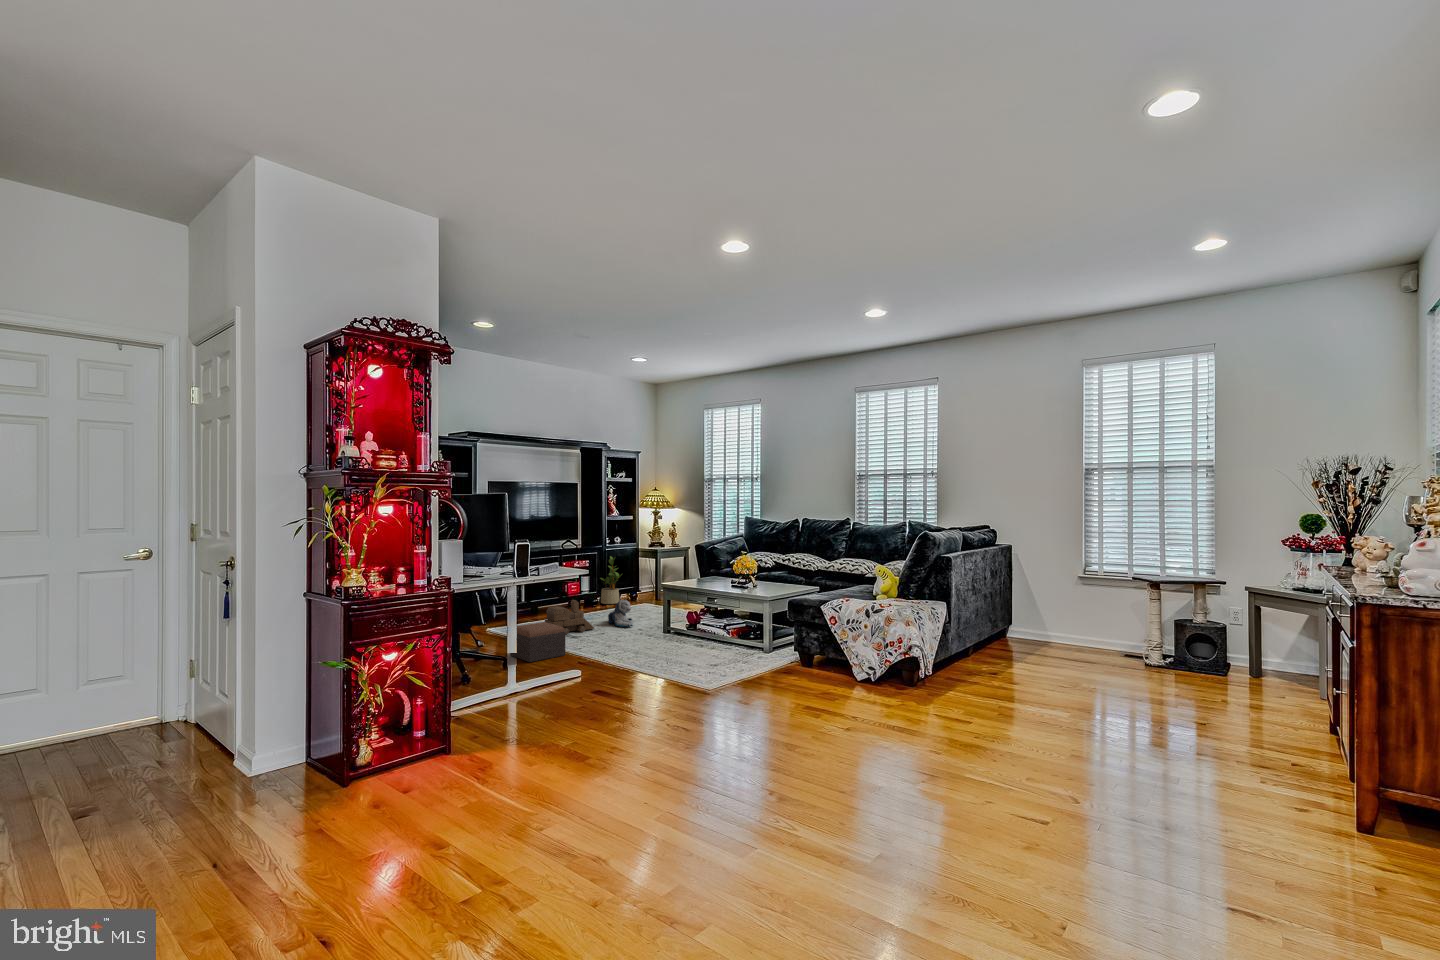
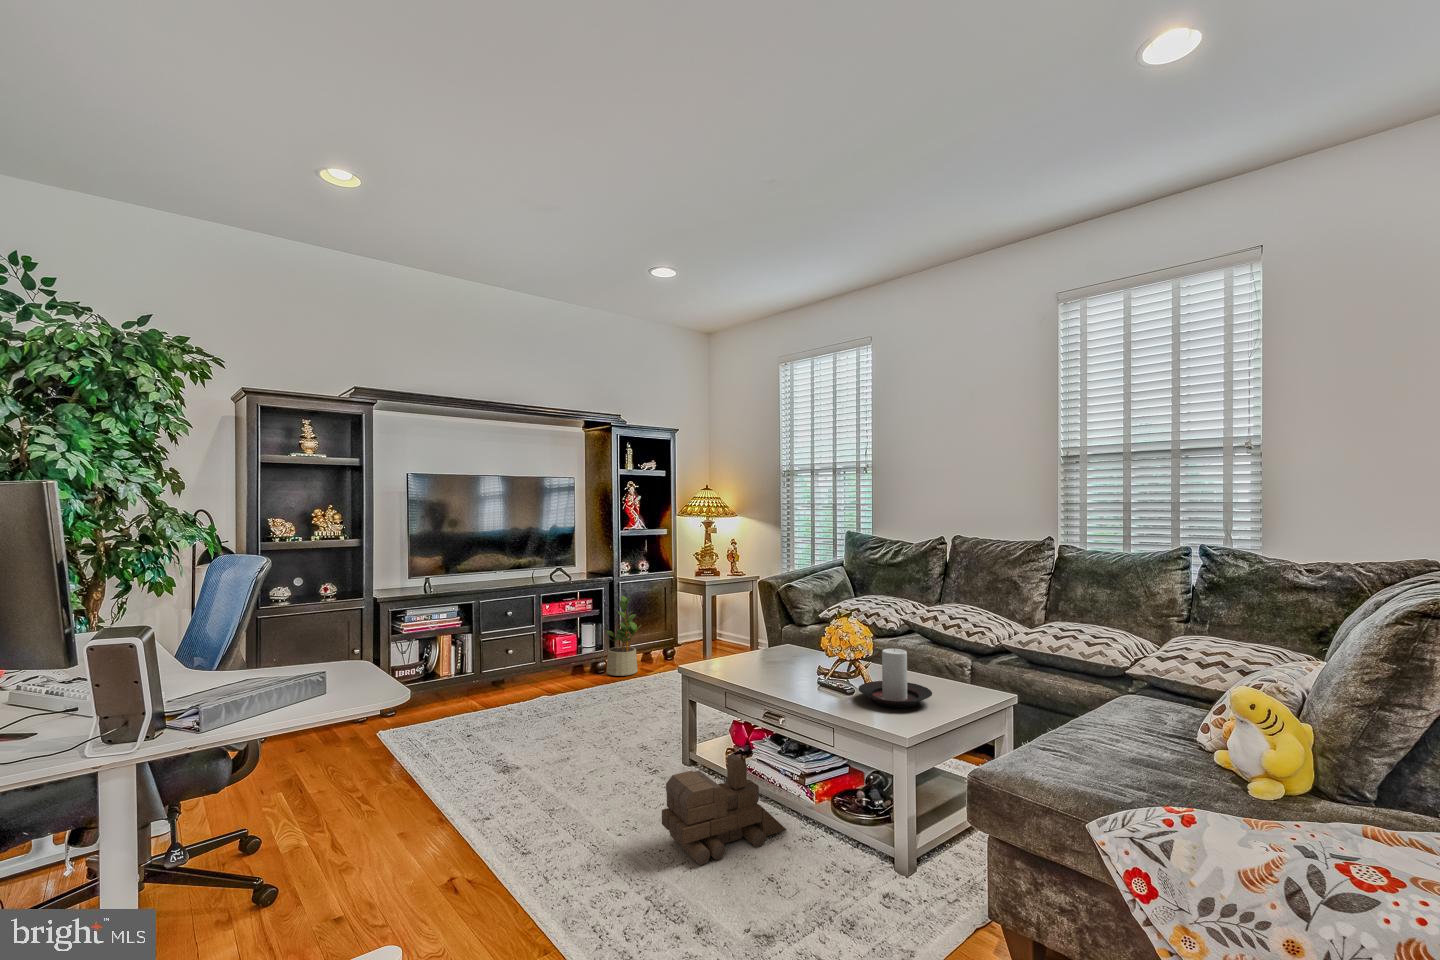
candle holder: none [747,564,778,589] -> present [858,648,932,708]
toy train: present [545,600,594,634] -> present [662,754,787,865]
plush toy: present [608,600,632,627] -> none [590,691,636,750]
footstool: present [510,622,565,662] -> none [314,768,432,894]

